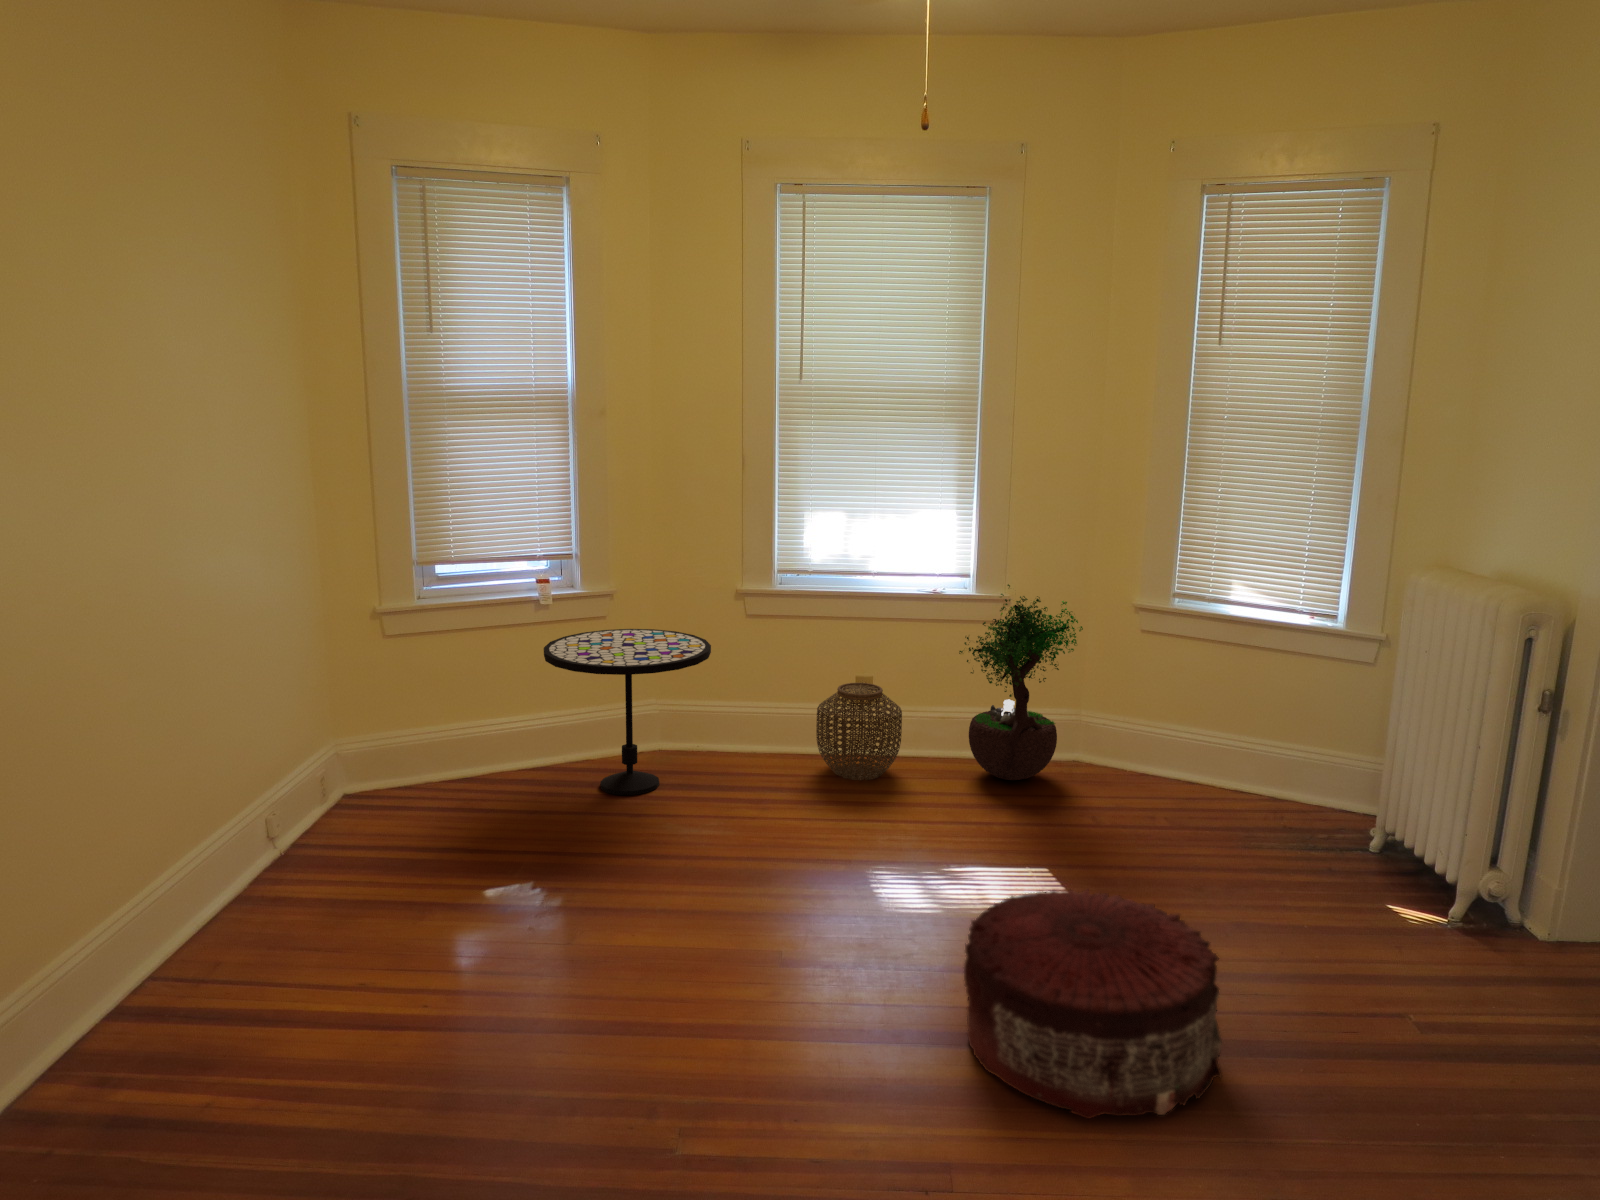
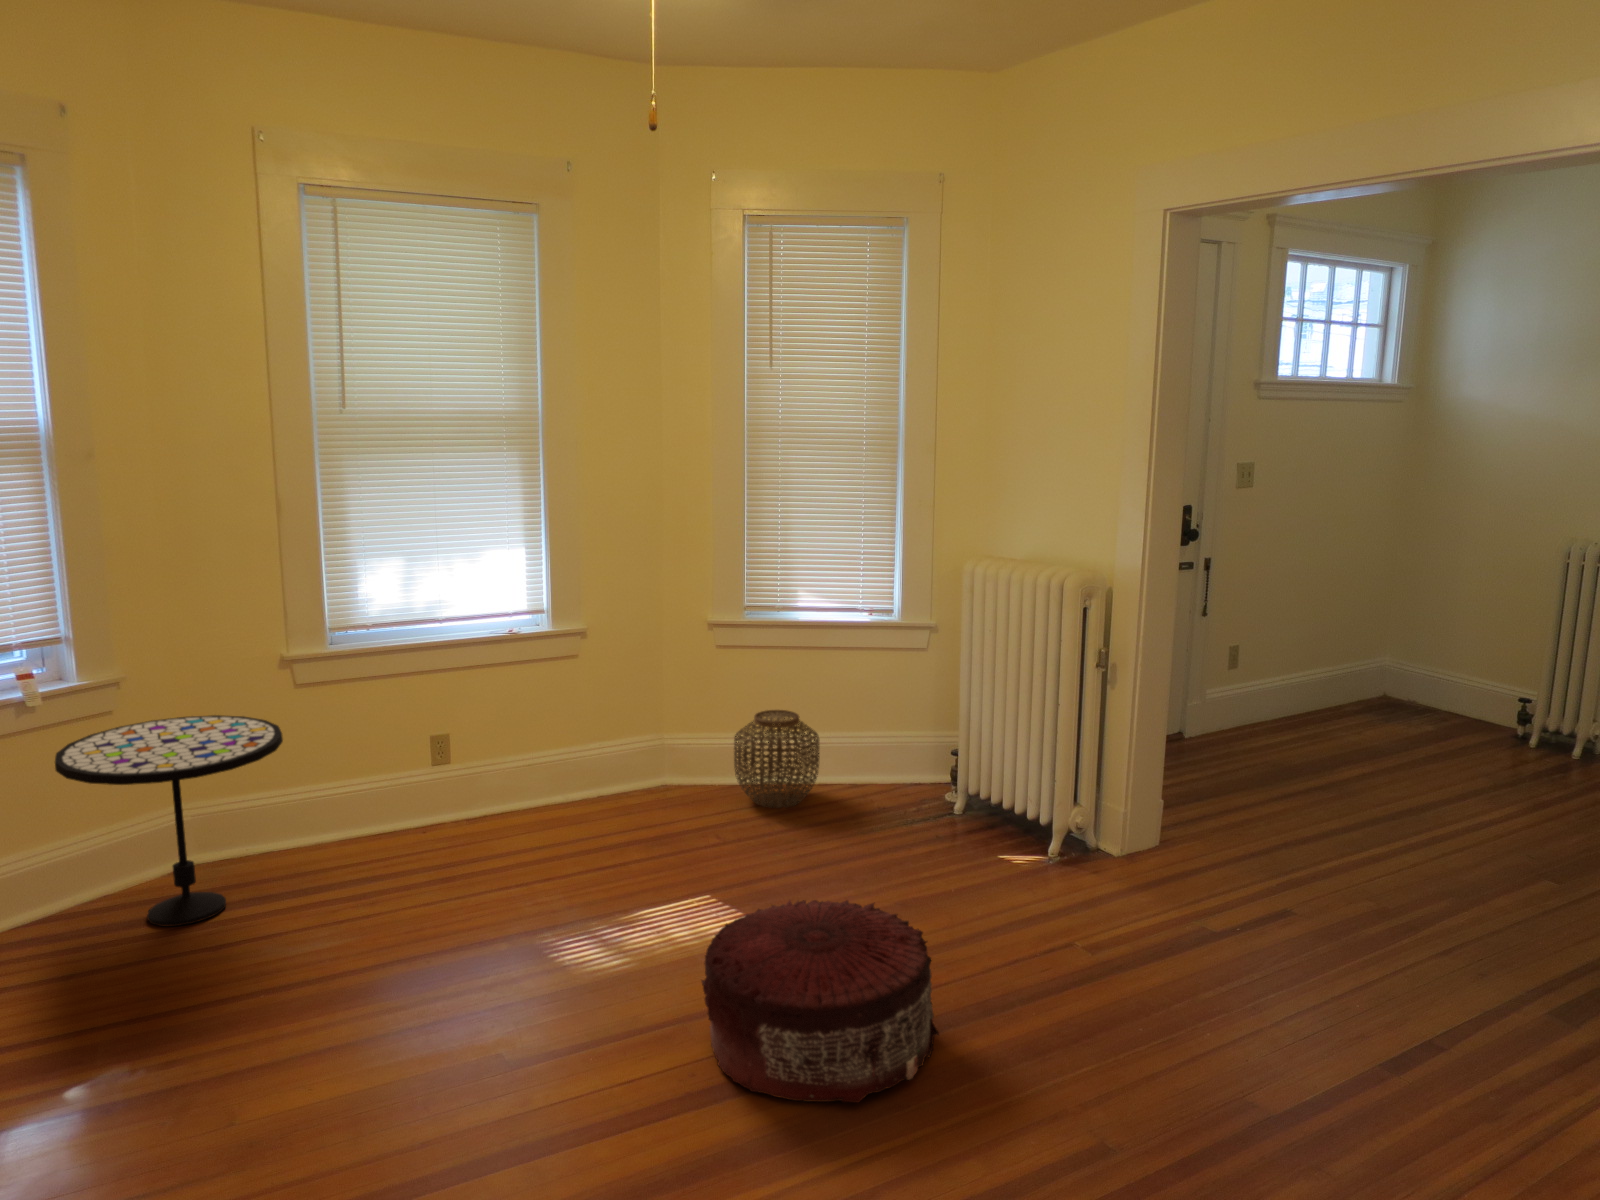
potted tree: present [959,584,1083,780] -> none [561,615,682,816]
woven basket: present [816,683,902,780] -> present [734,710,819,808]

